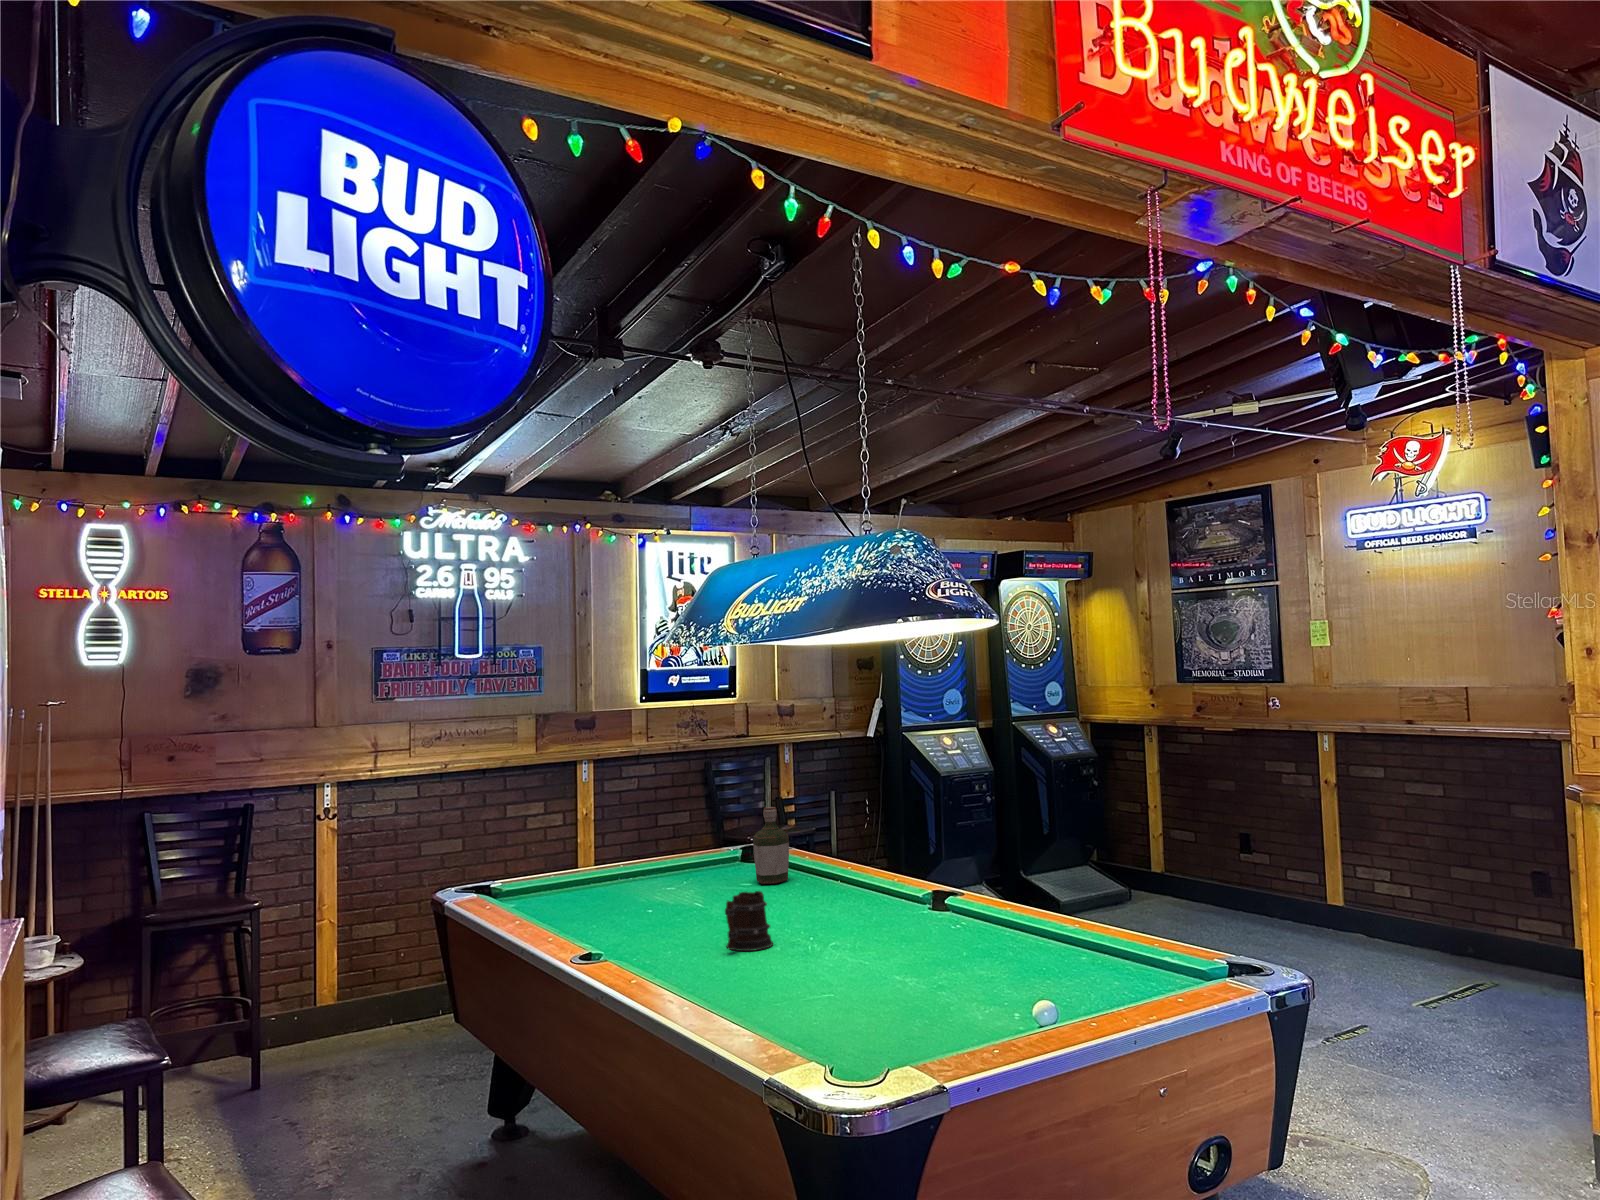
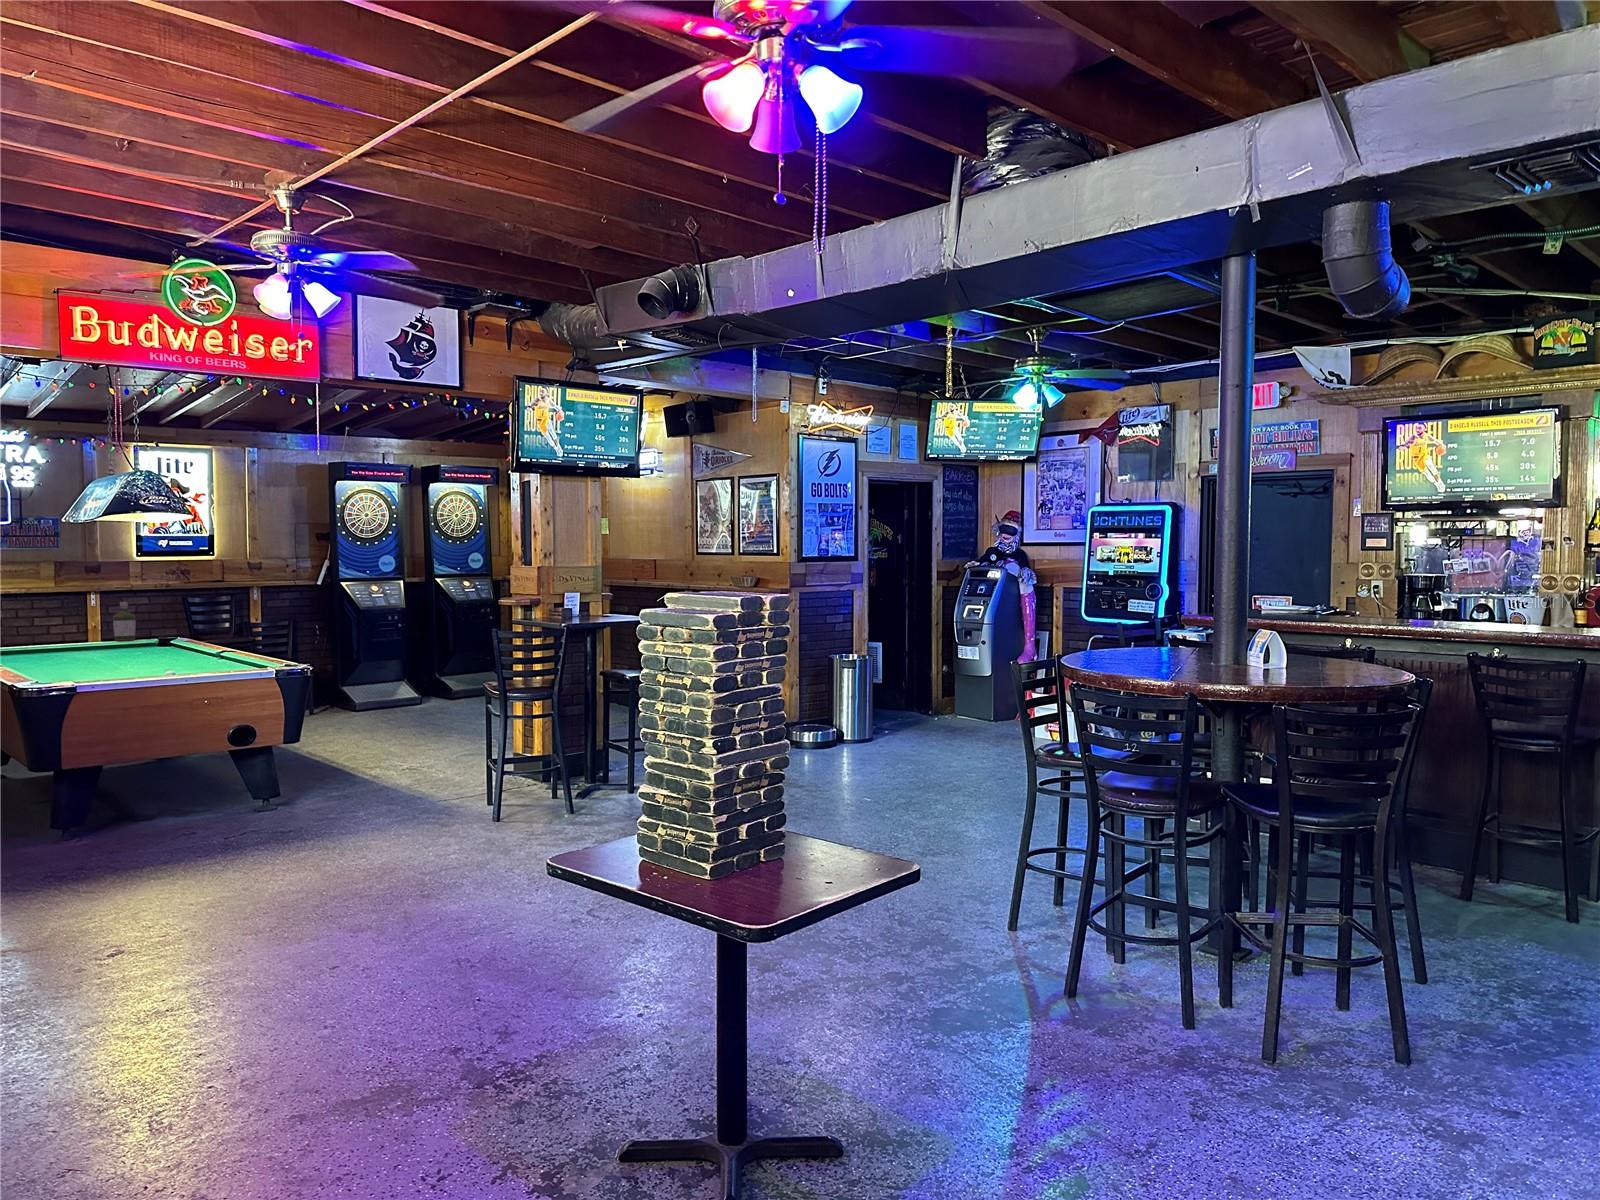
beer mug: present [725,891,773,951] -> none [32,624,64,649]

